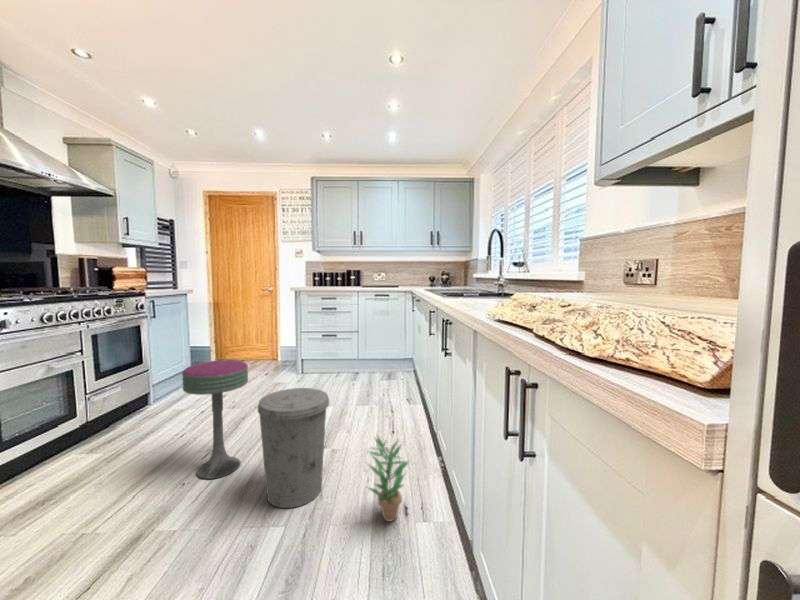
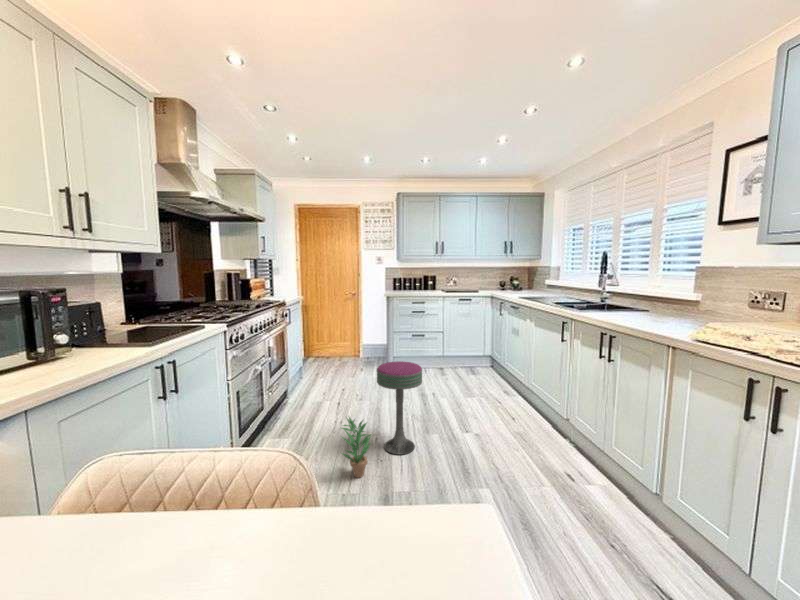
trash can: present [258,388,329,508] -> none [450,383,504,474]
potted plant: present [369,437,408,521] -> present [342,417,371,478]

